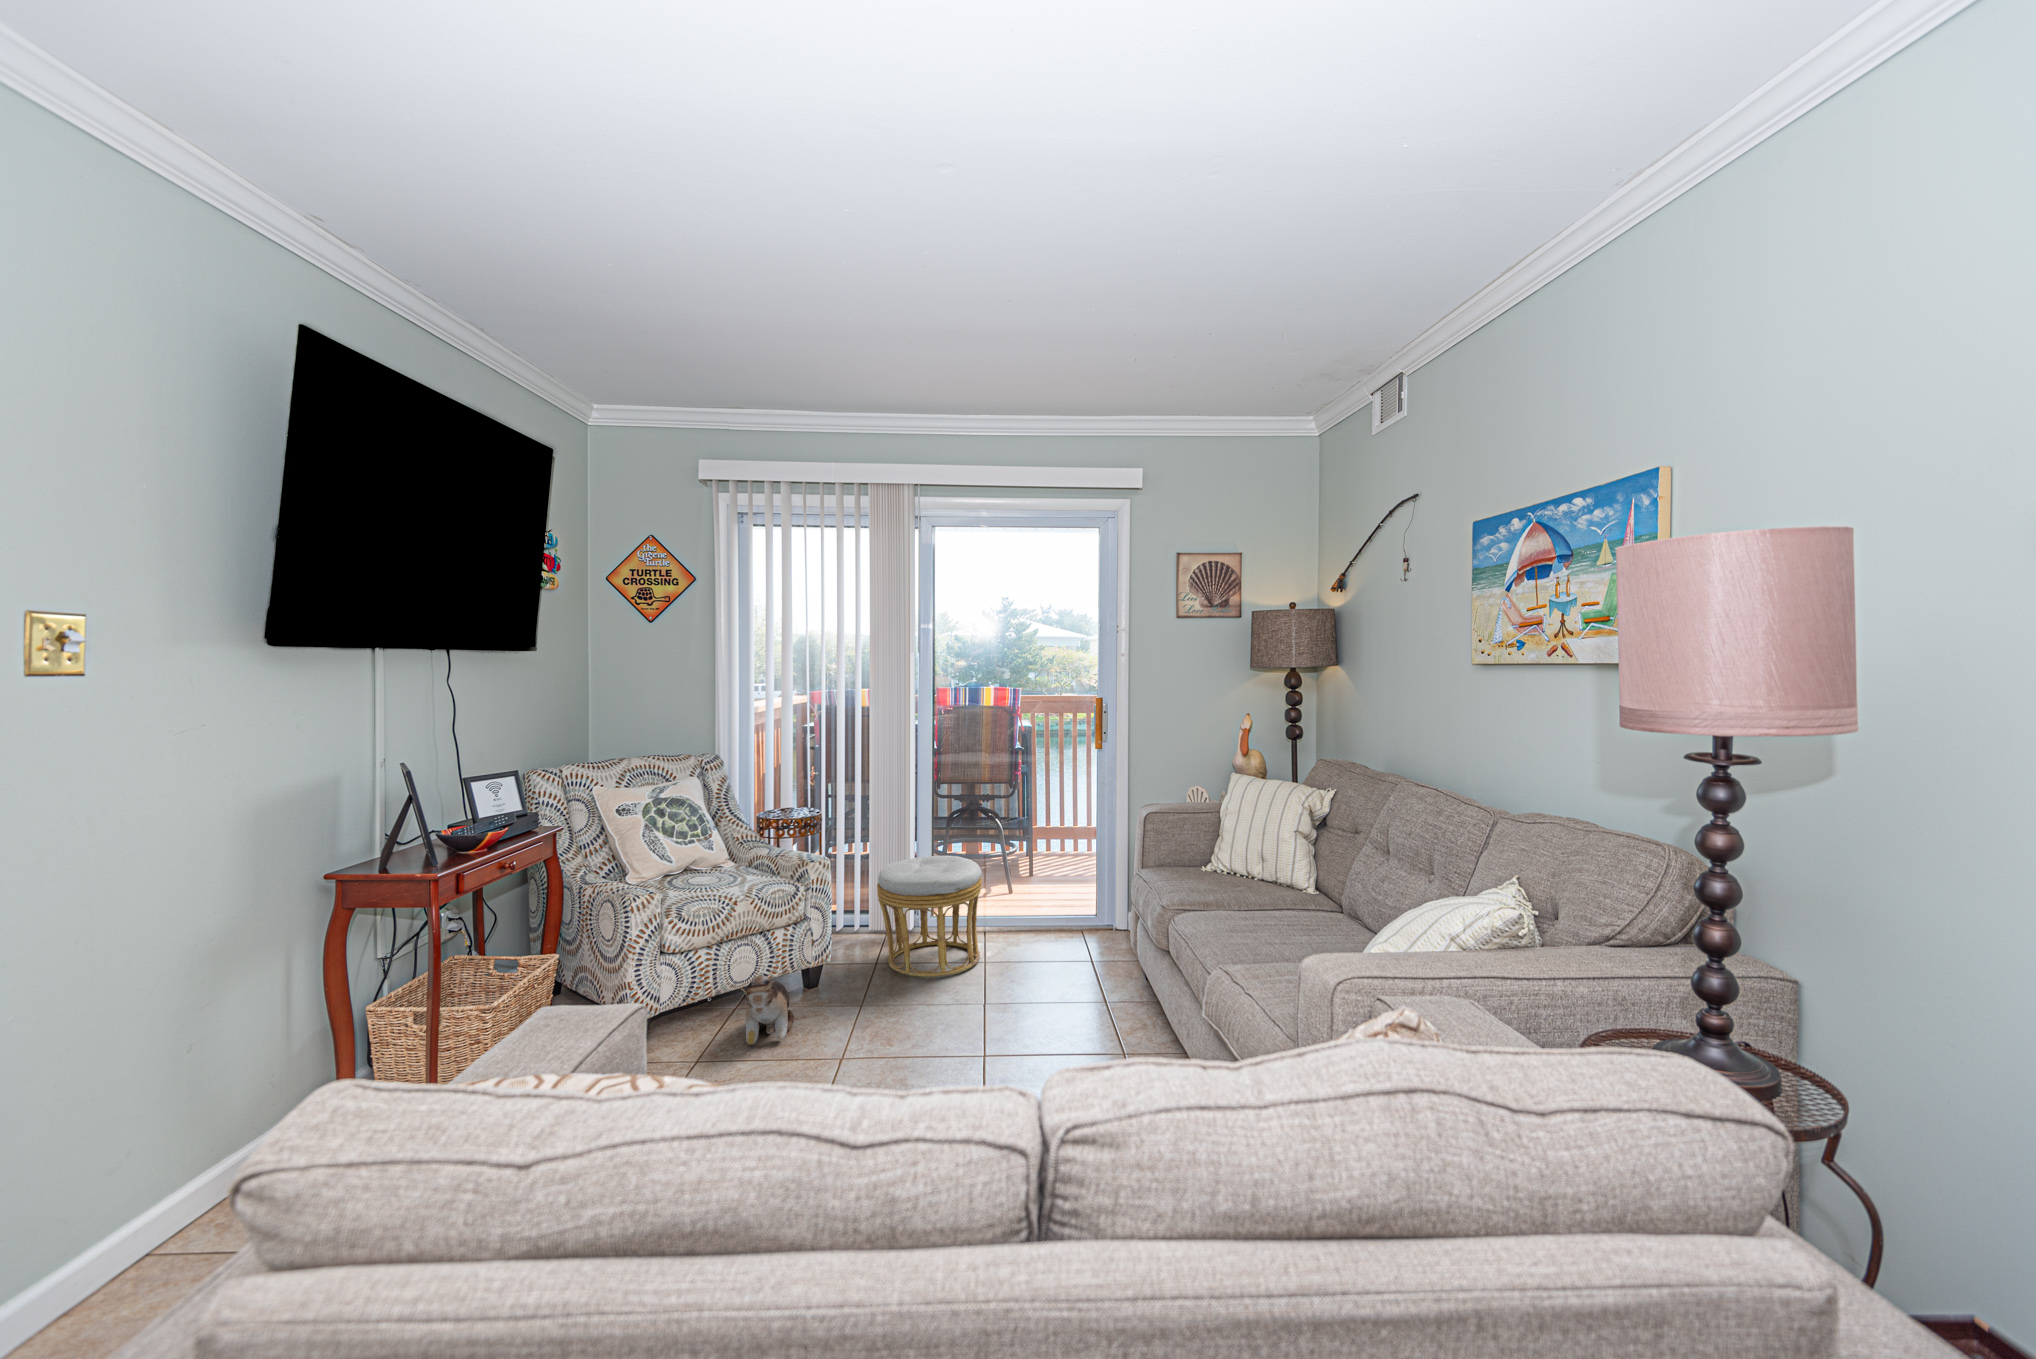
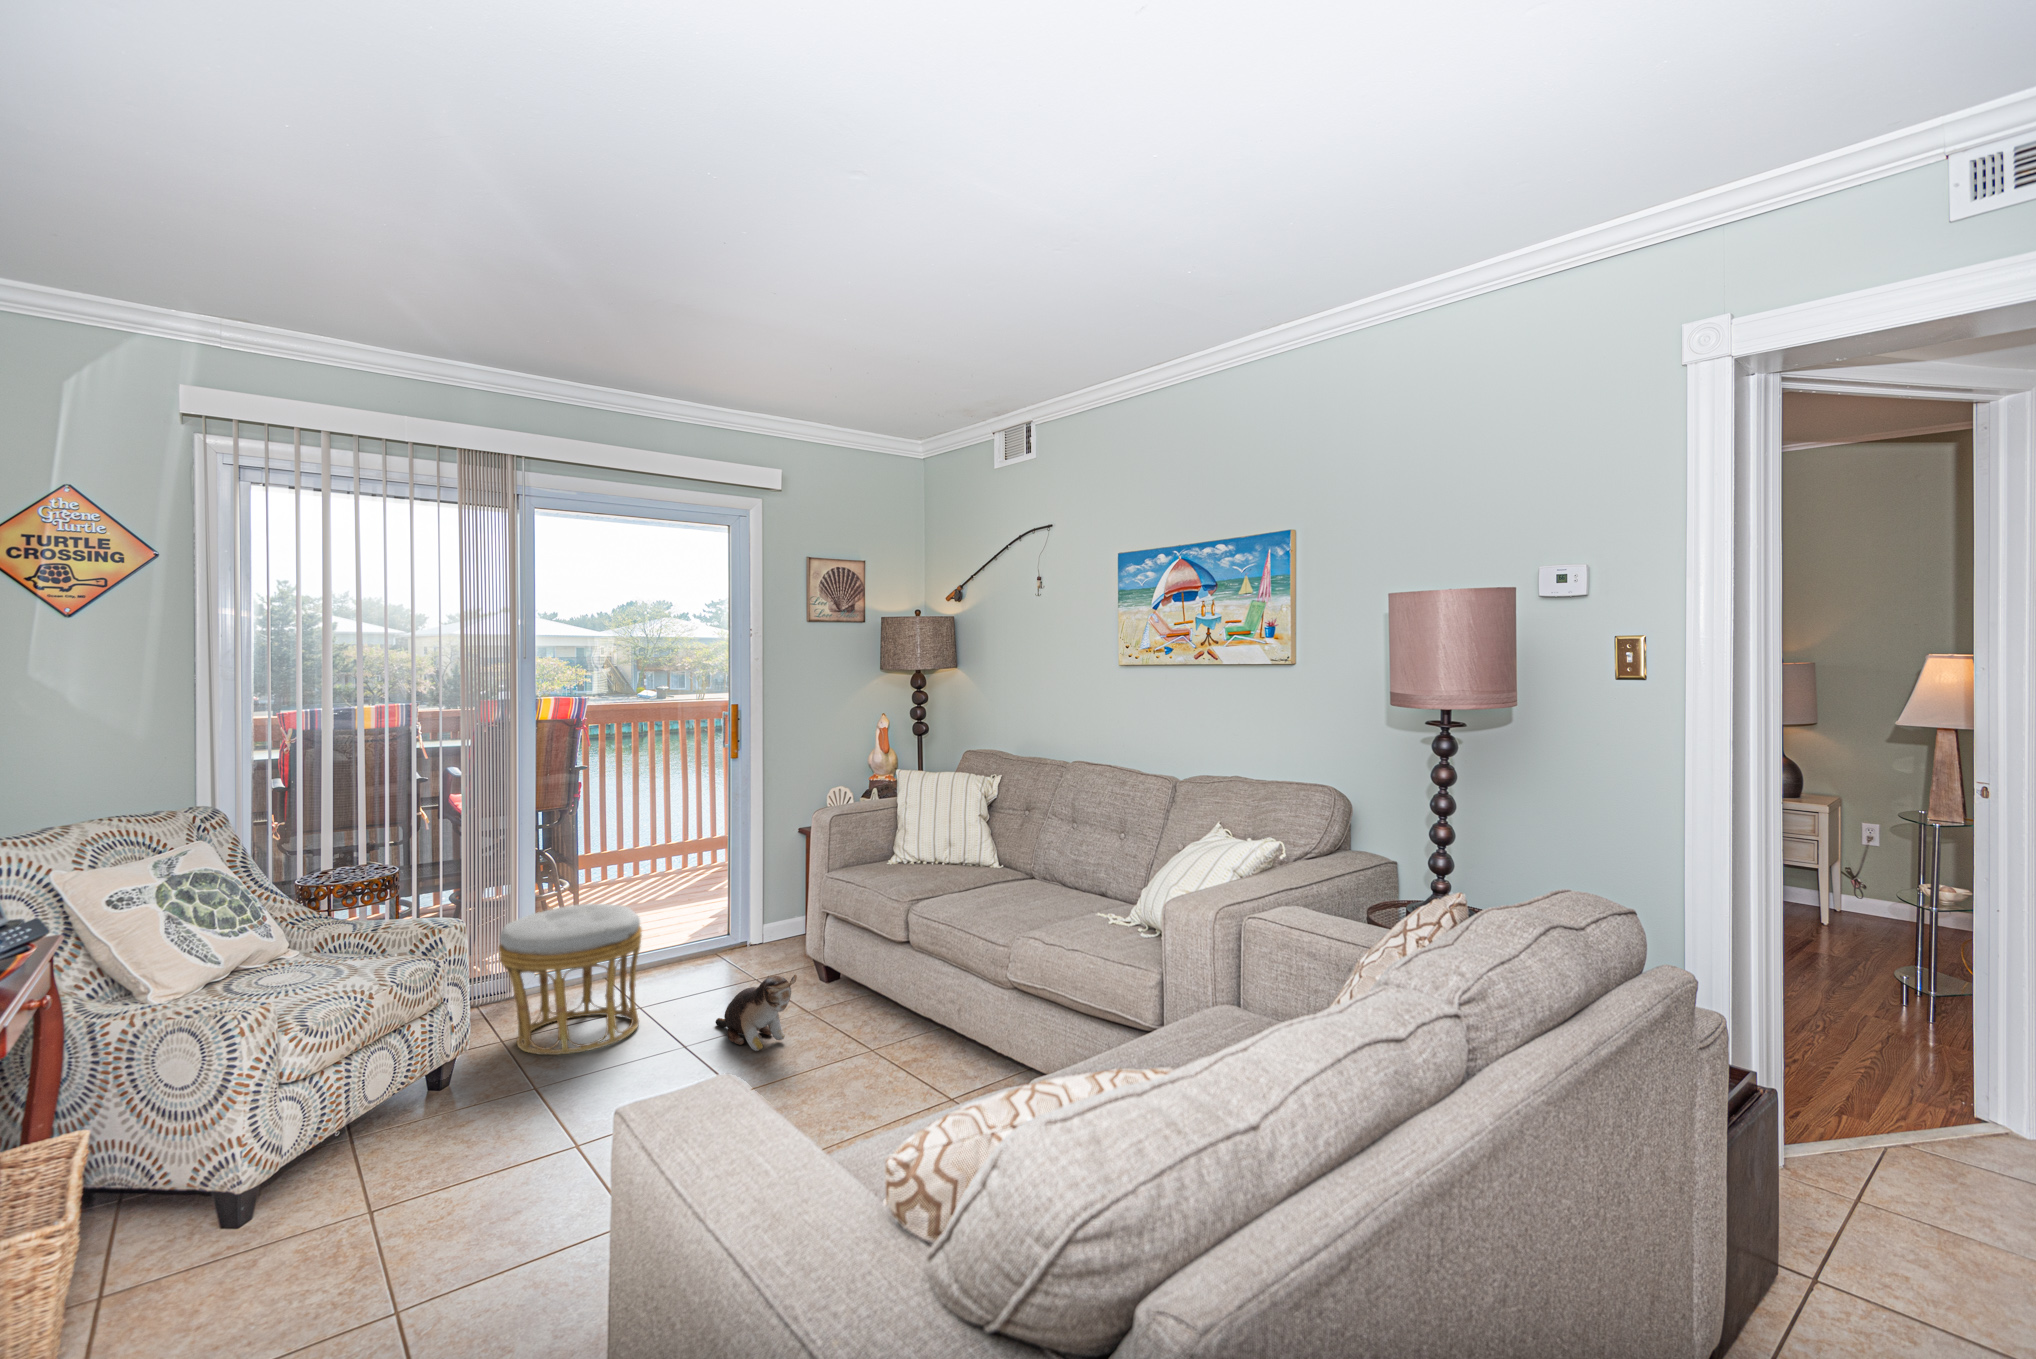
plush toy: present [740,975,794,1045] -> present [715,975,797,1051]

